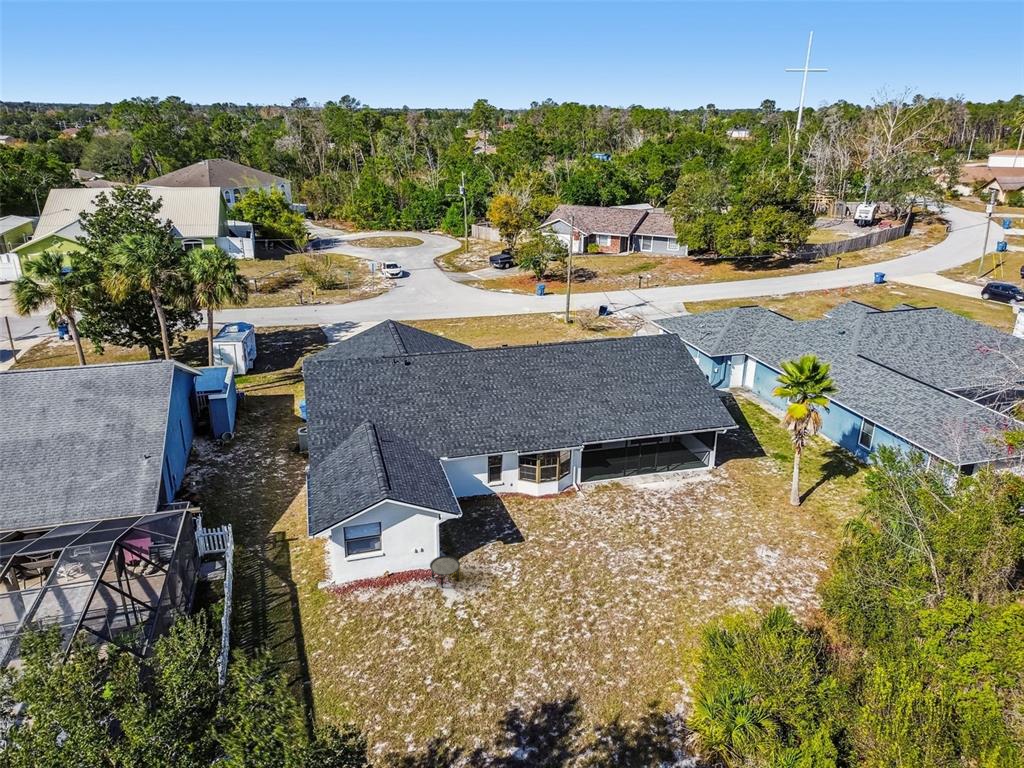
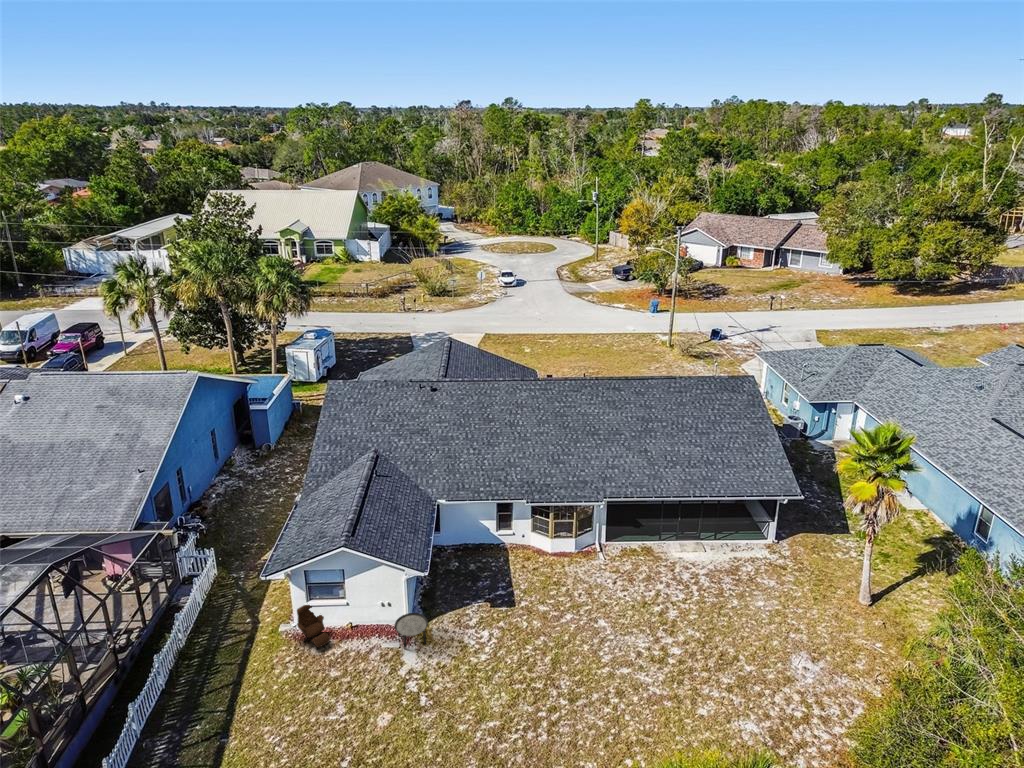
lounge chair: none [337,558,372,600] -> present [297,605,330,648]

